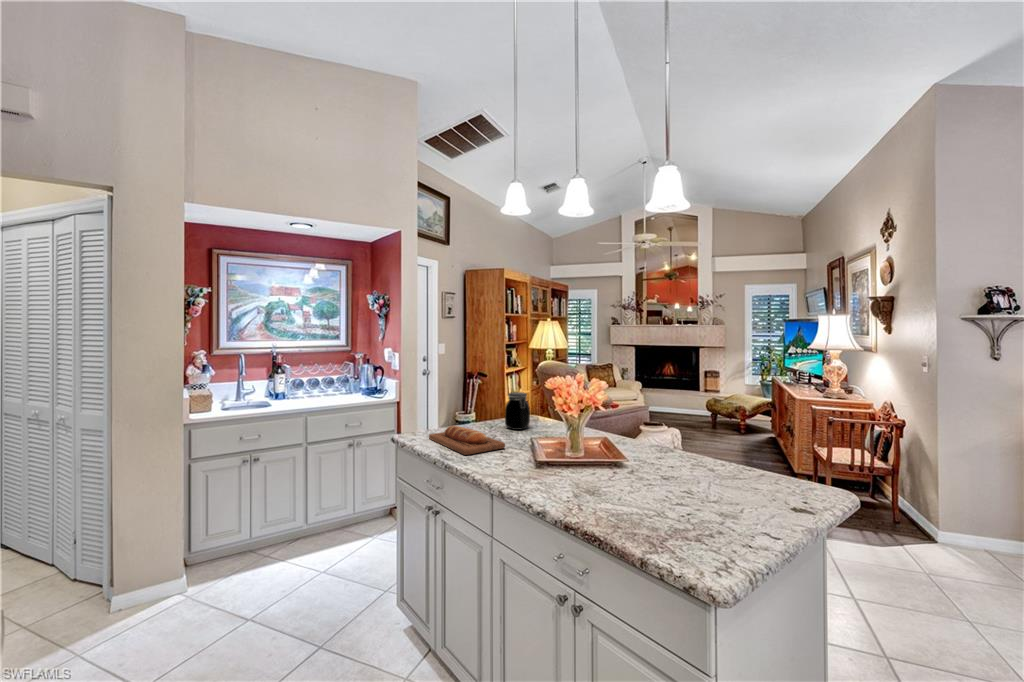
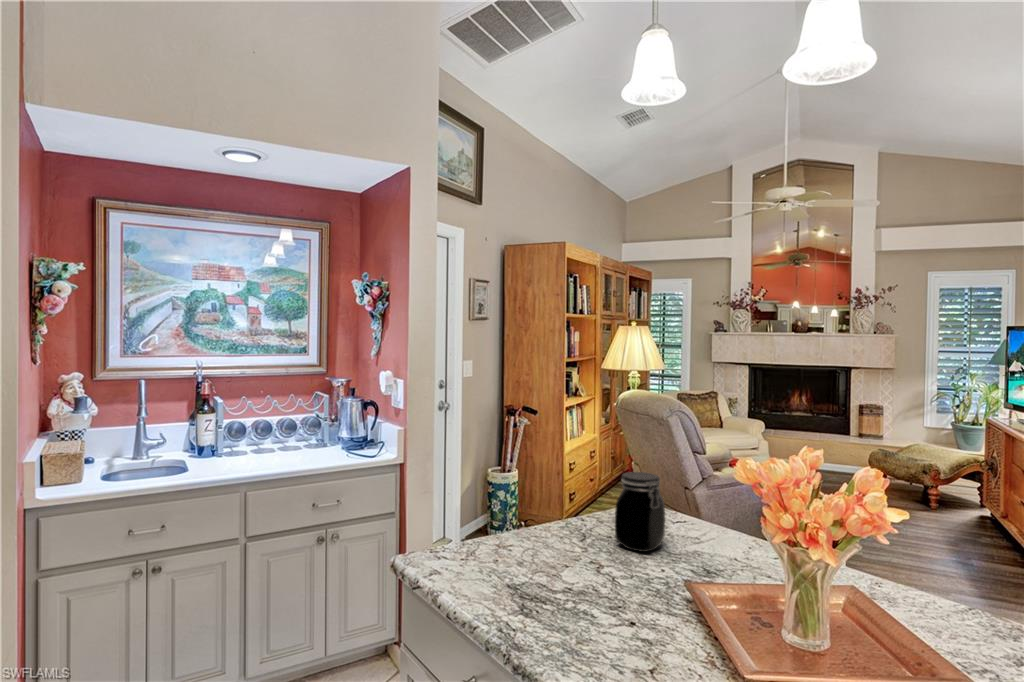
bread loaf: present [429,426,505,455] -> none [467,551,642,644]

